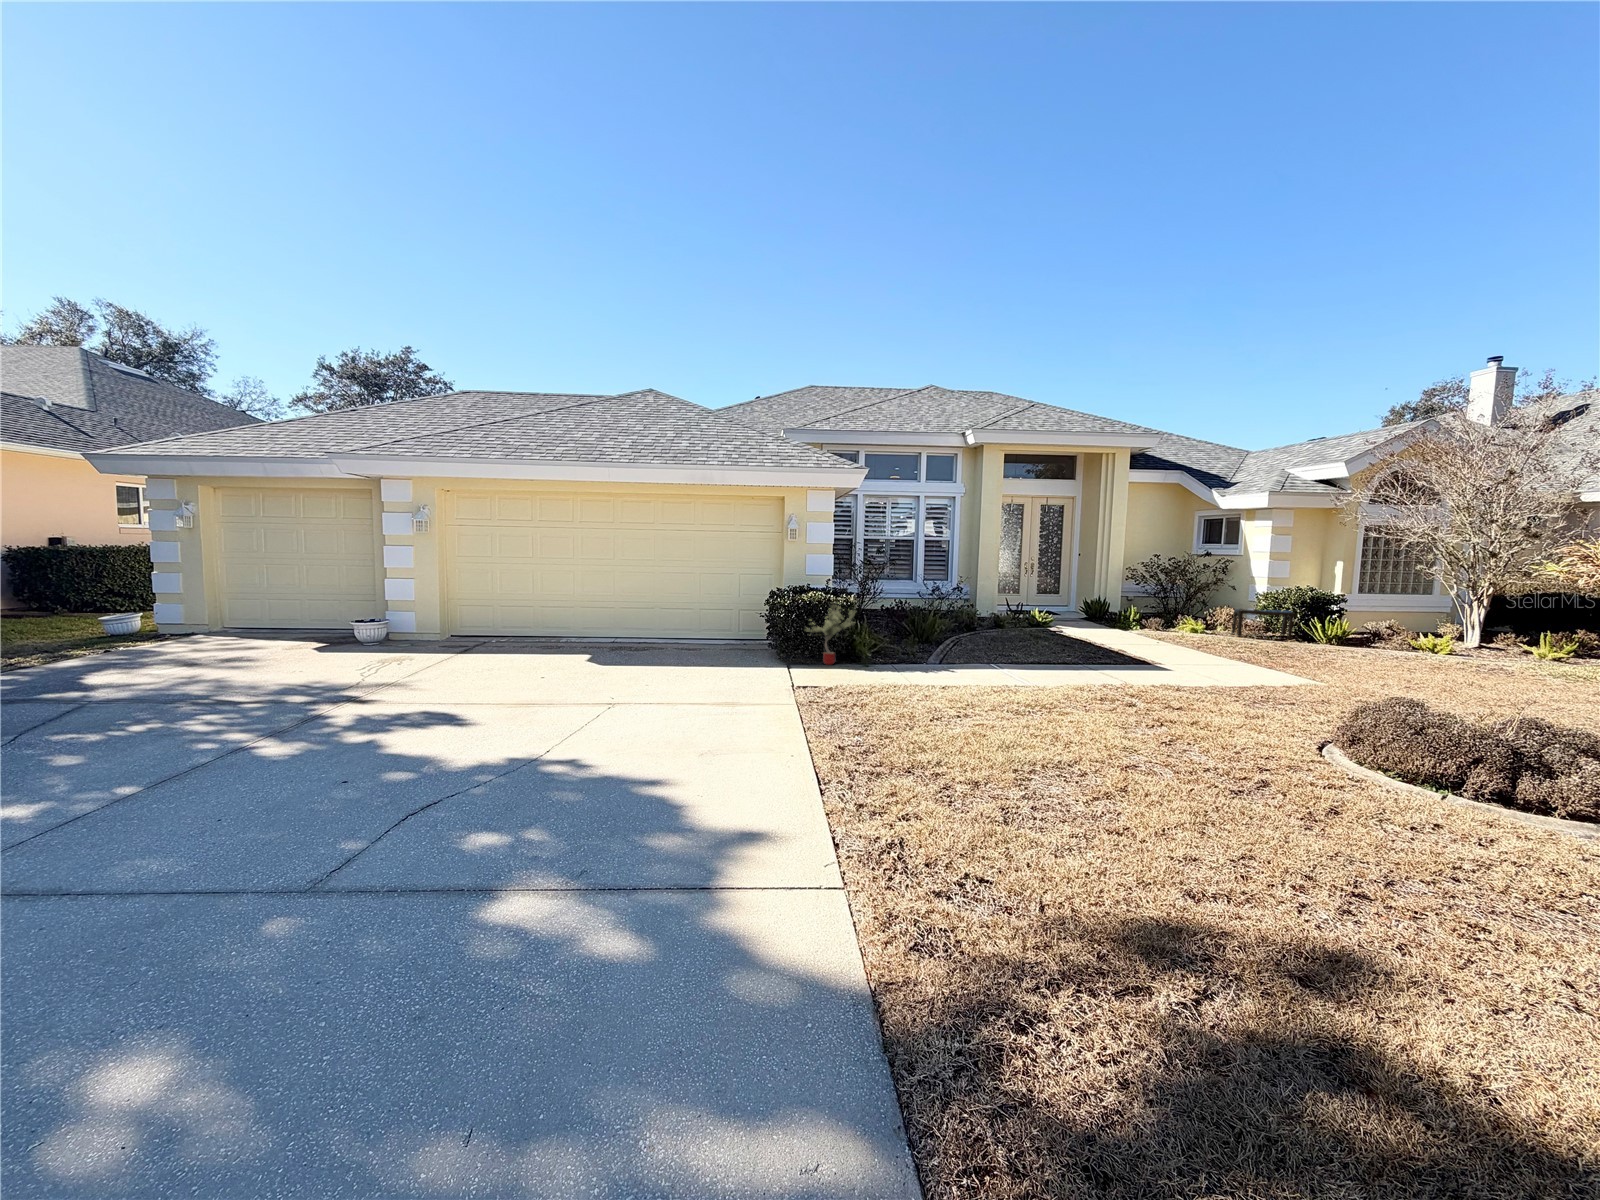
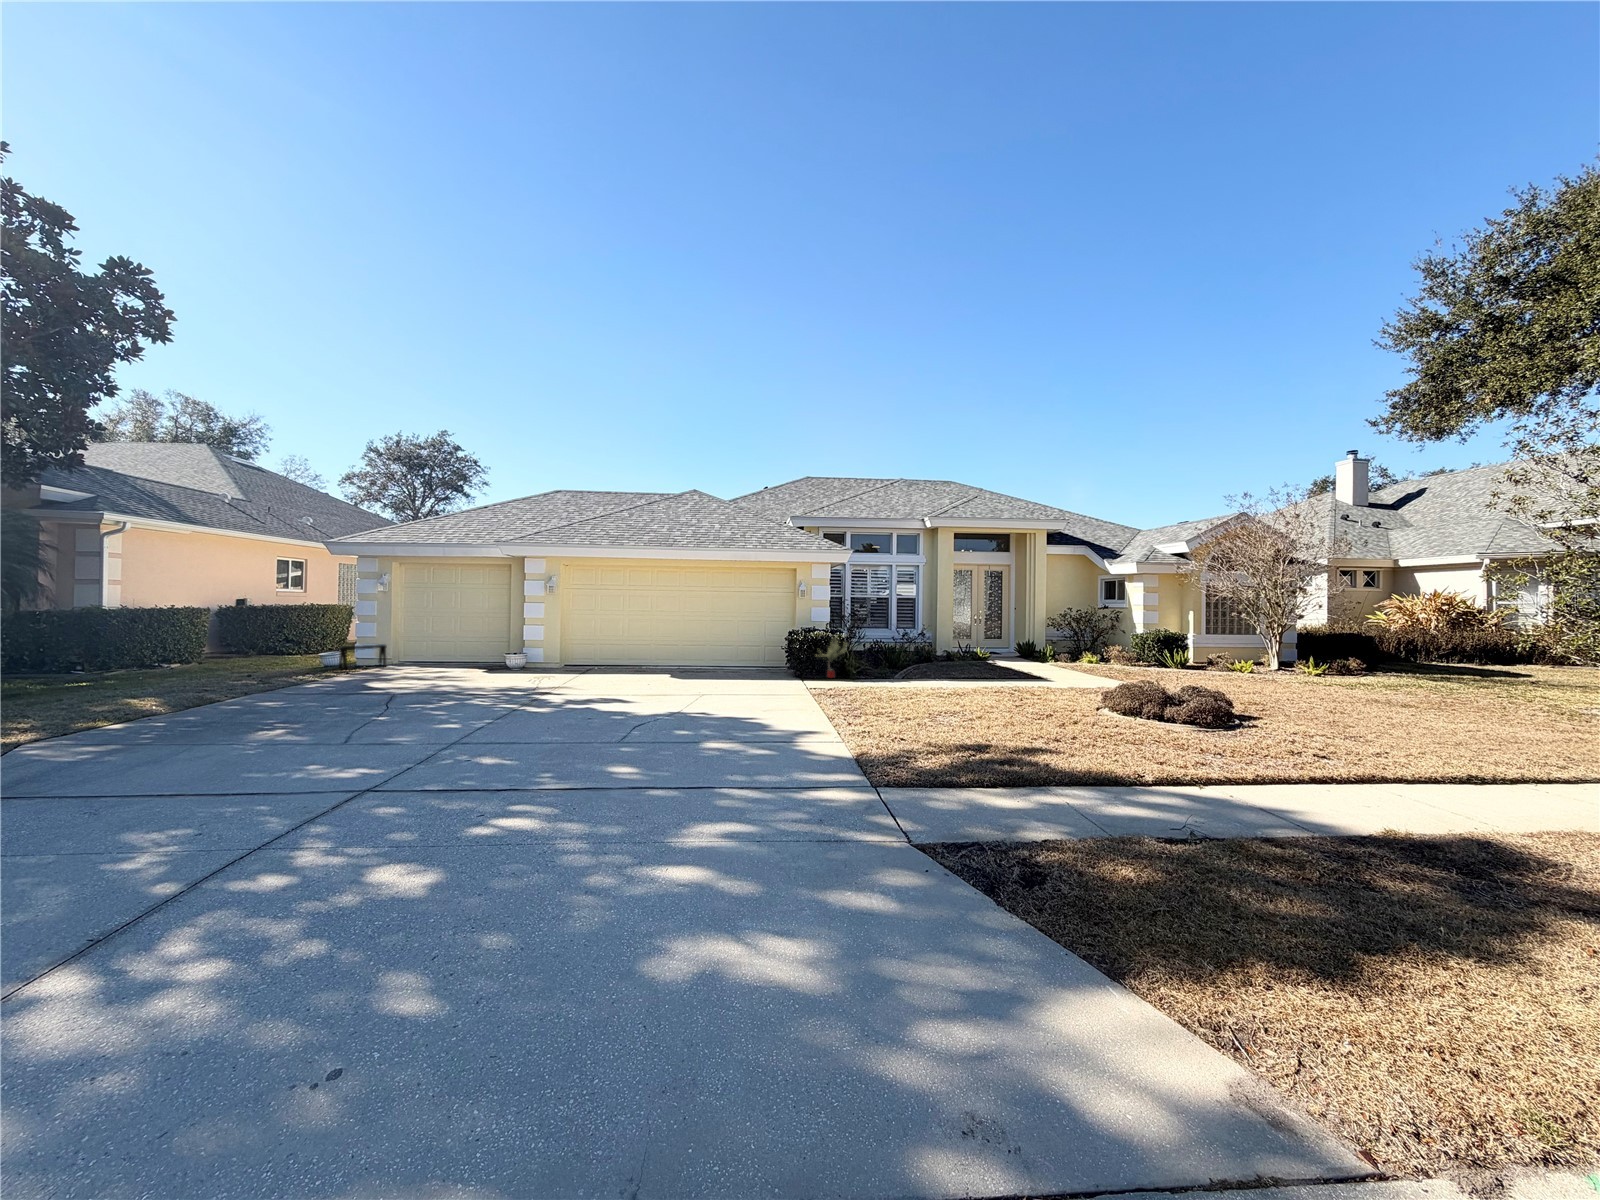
bench: present [1231,609,1295,640] -> present [339,644,387,669]

